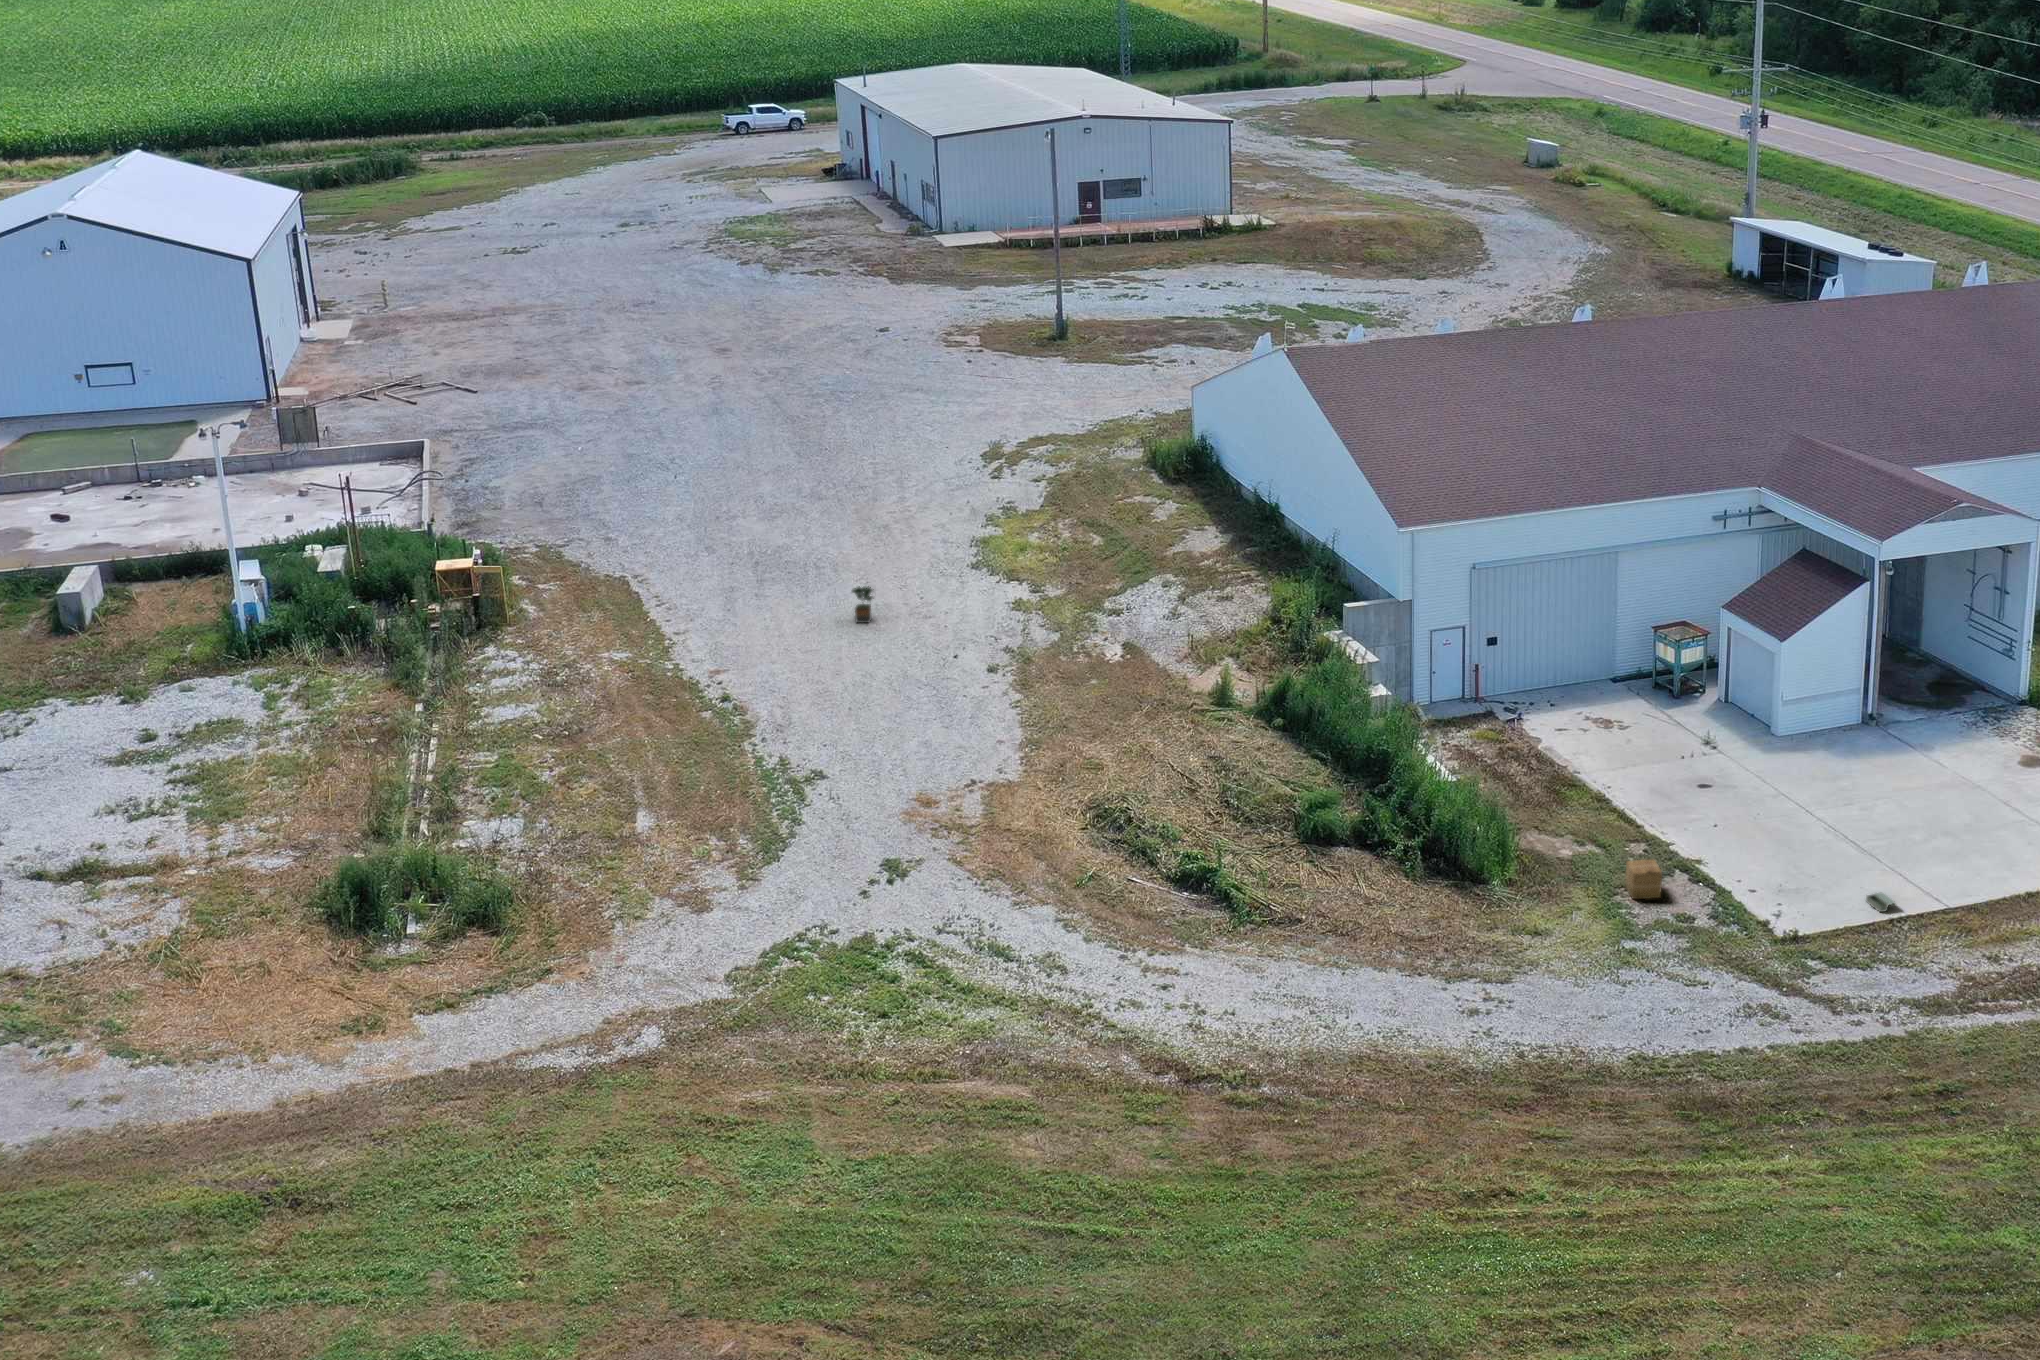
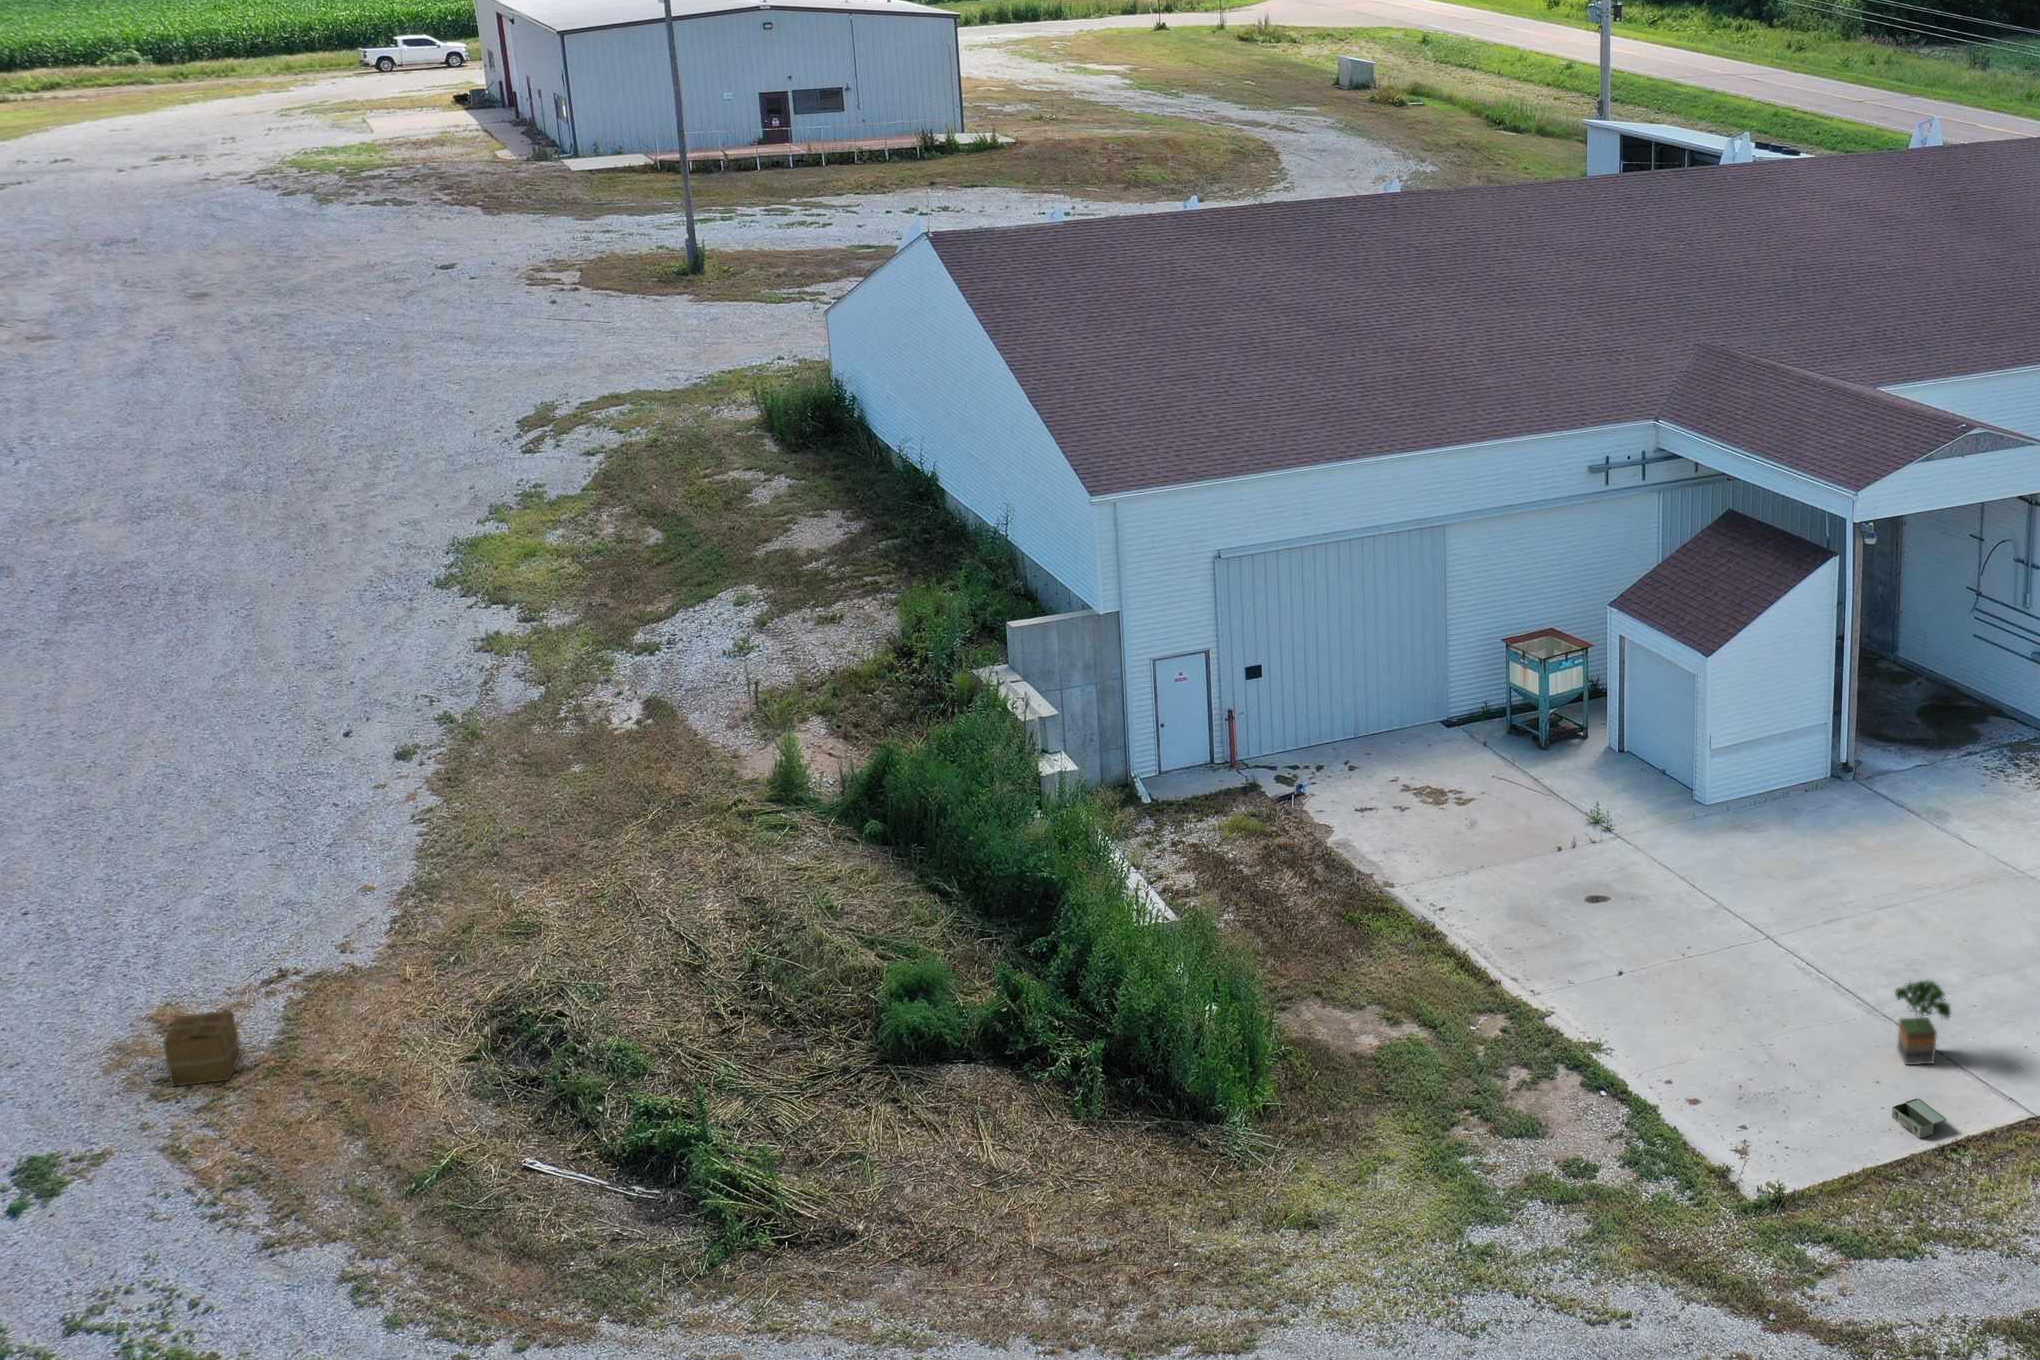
potted tree: present [852,586,874,623] -> present [1895,980,1951,1065]
cardboard box: present [1625,860,1662,899] -> present [164,1011,241,1086]

